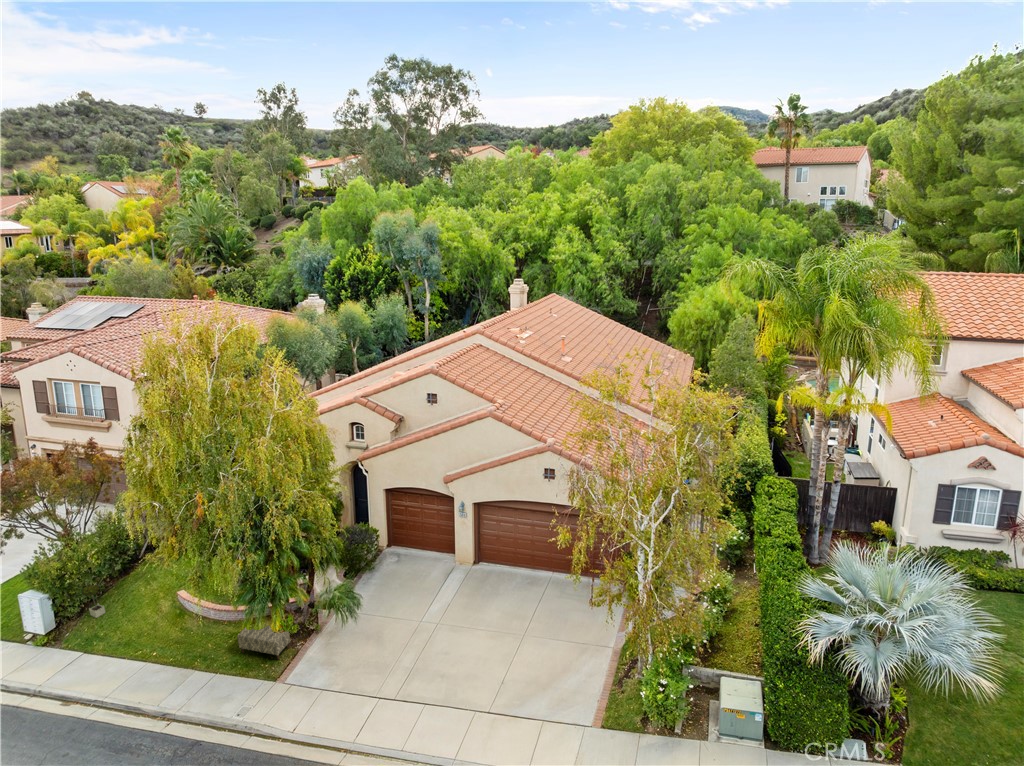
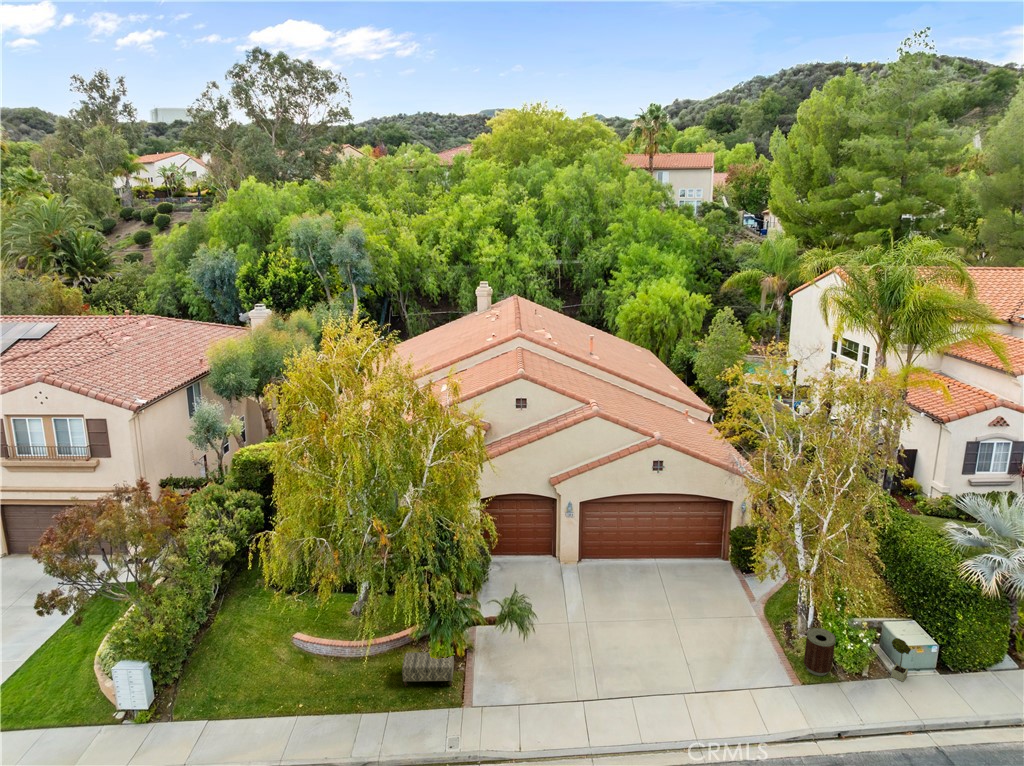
potted tree: present [82,585,105,618] -> present [891,638,911,682]
trash can: none [616,668,645,720] -> present [804,628,836,676]

